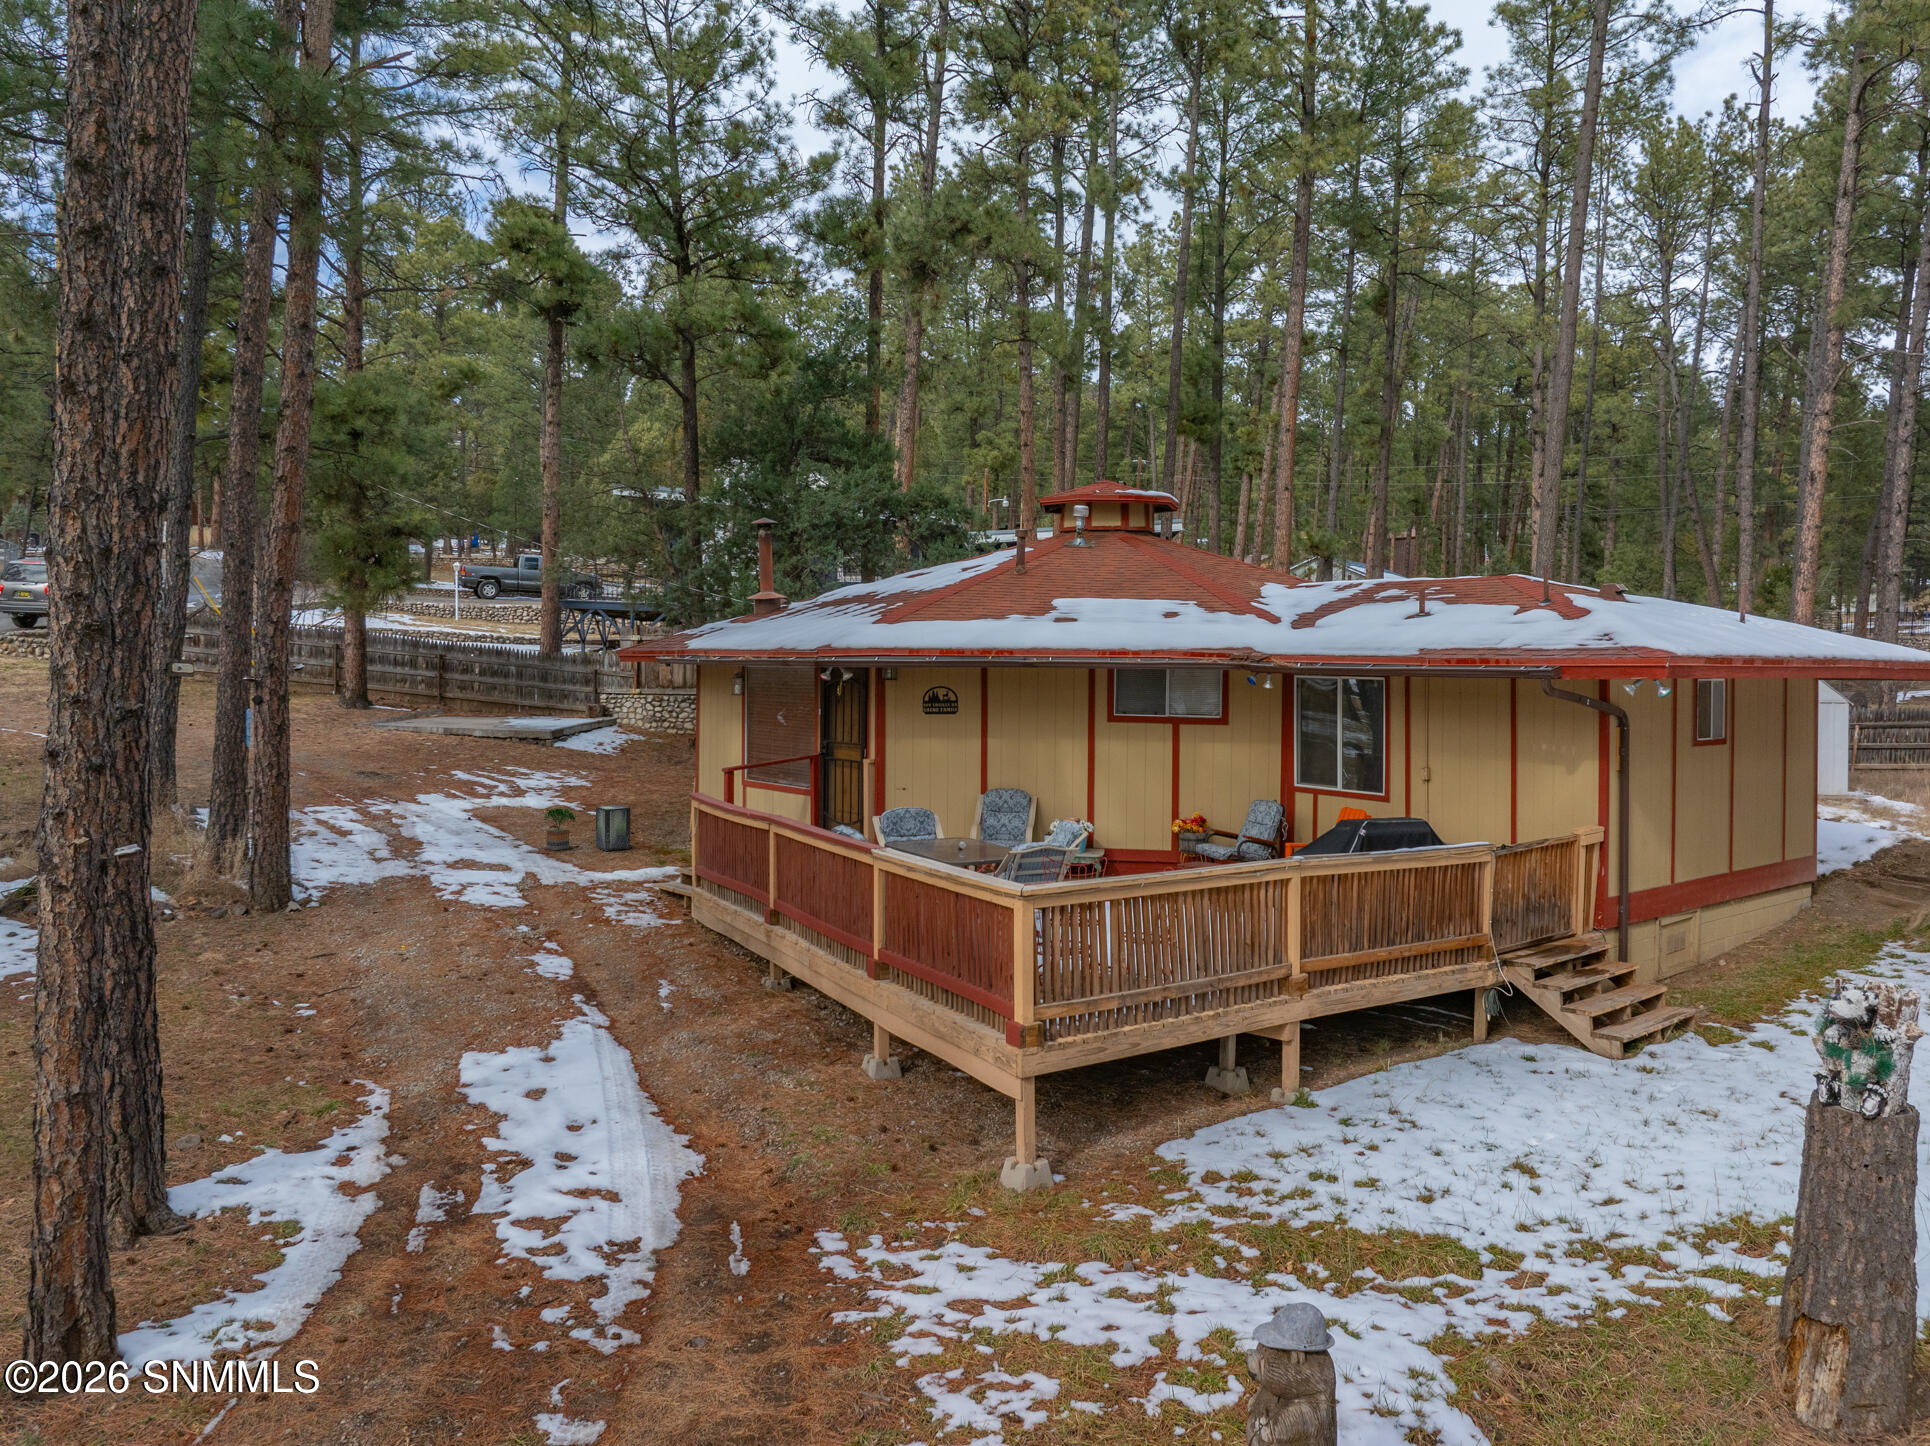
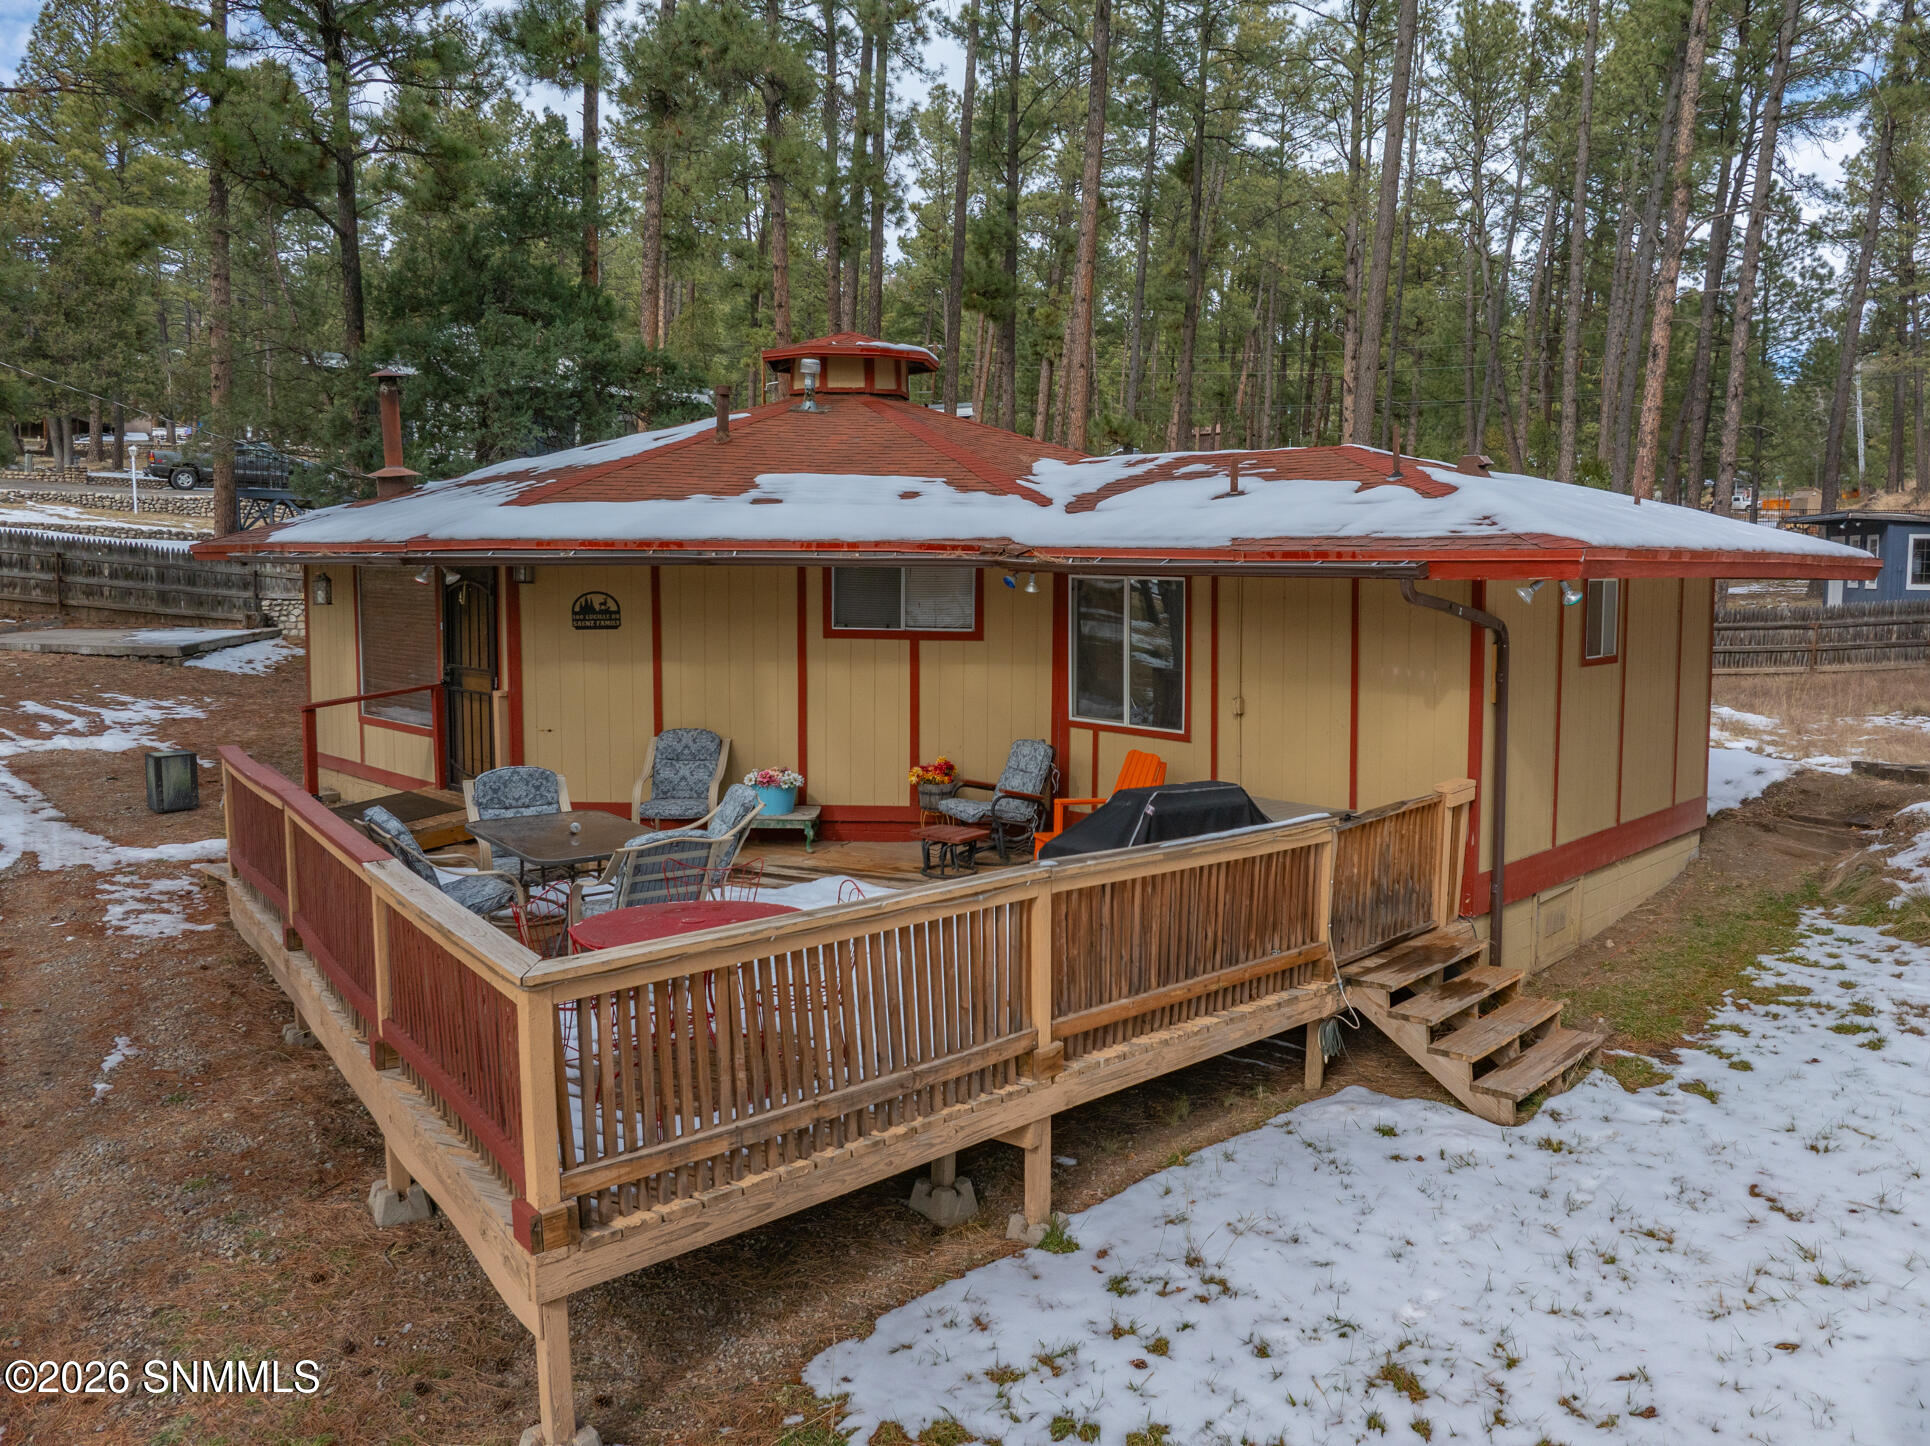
potted tree: present [544,808,576,850] -> none [58,755,114,814]

